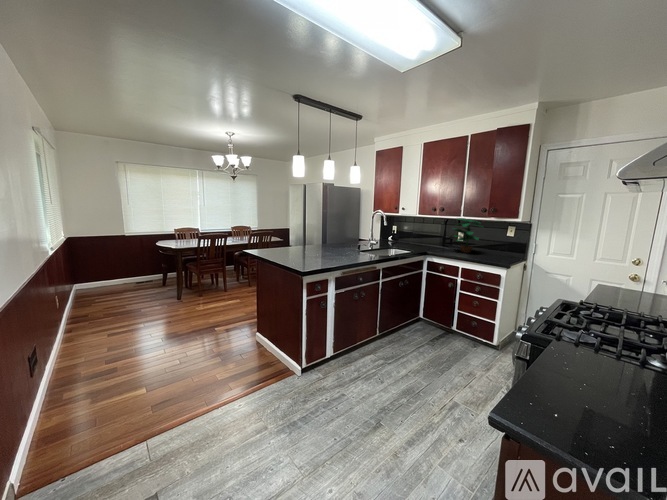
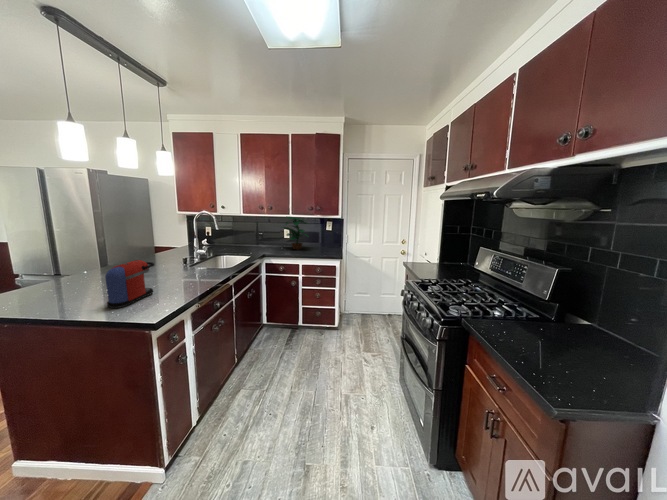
coffee maker: none [293,236,323,261] -> present [105,260,154,308]

